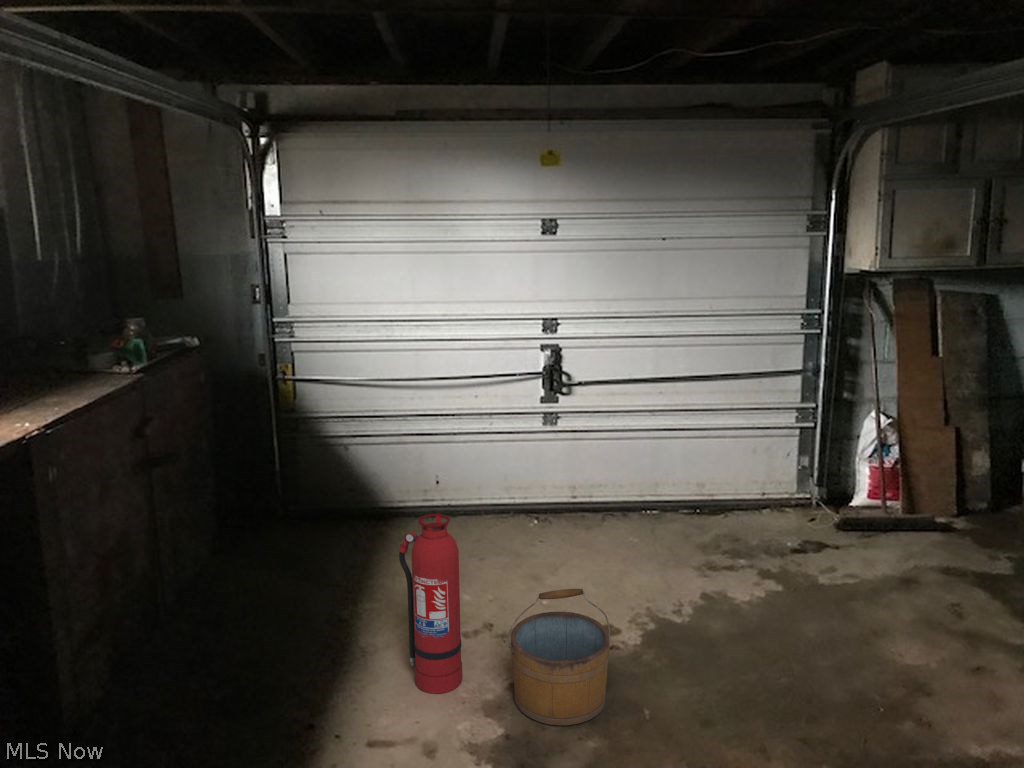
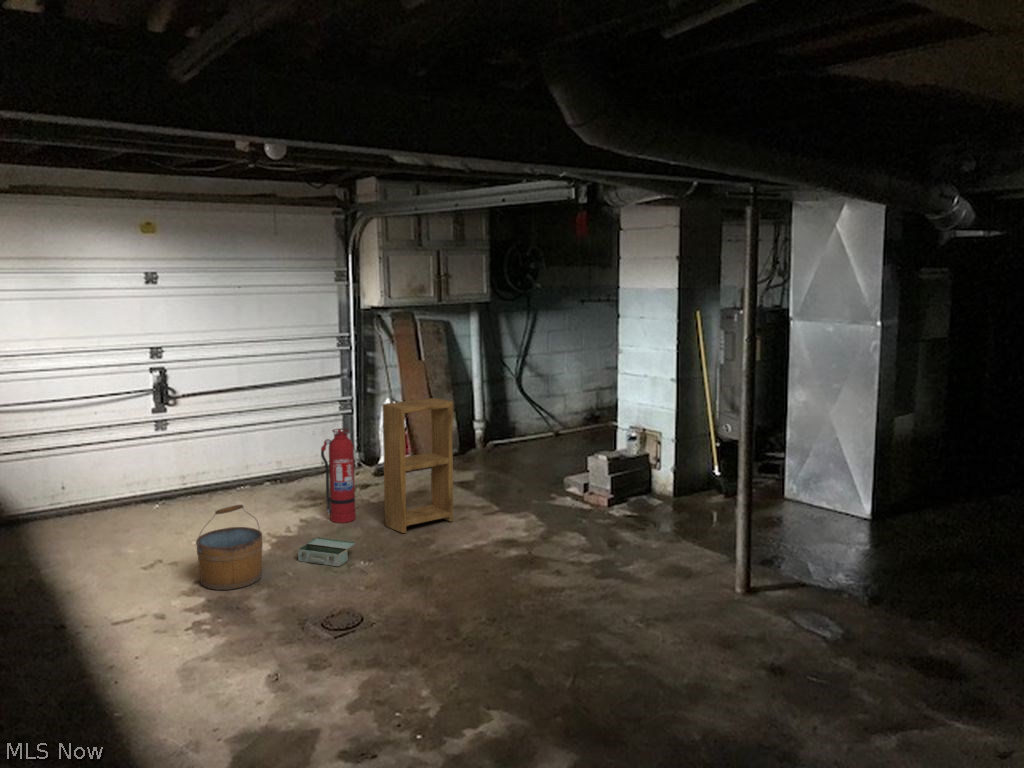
shelving unit: none [835,440,998,678] -> present [382,398,453,533]
fire extinguisher: present [399,514,462,694] -> present [321,429,356,523]
toolbox: none [670,653,770,728] -> present [298,538,356,566]

